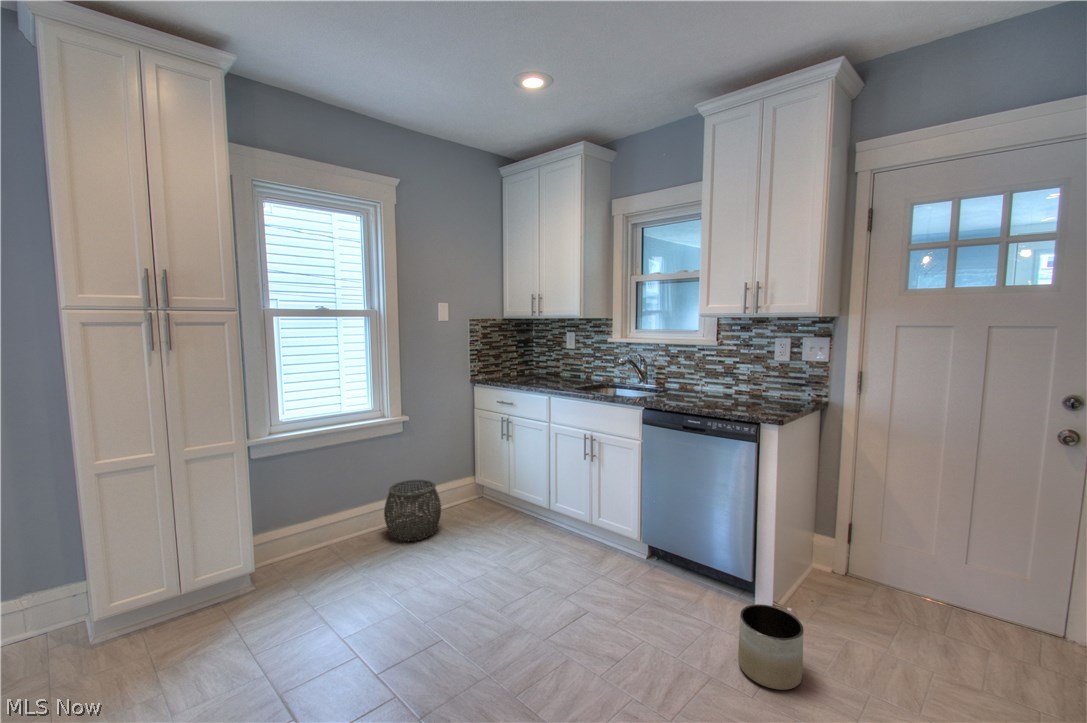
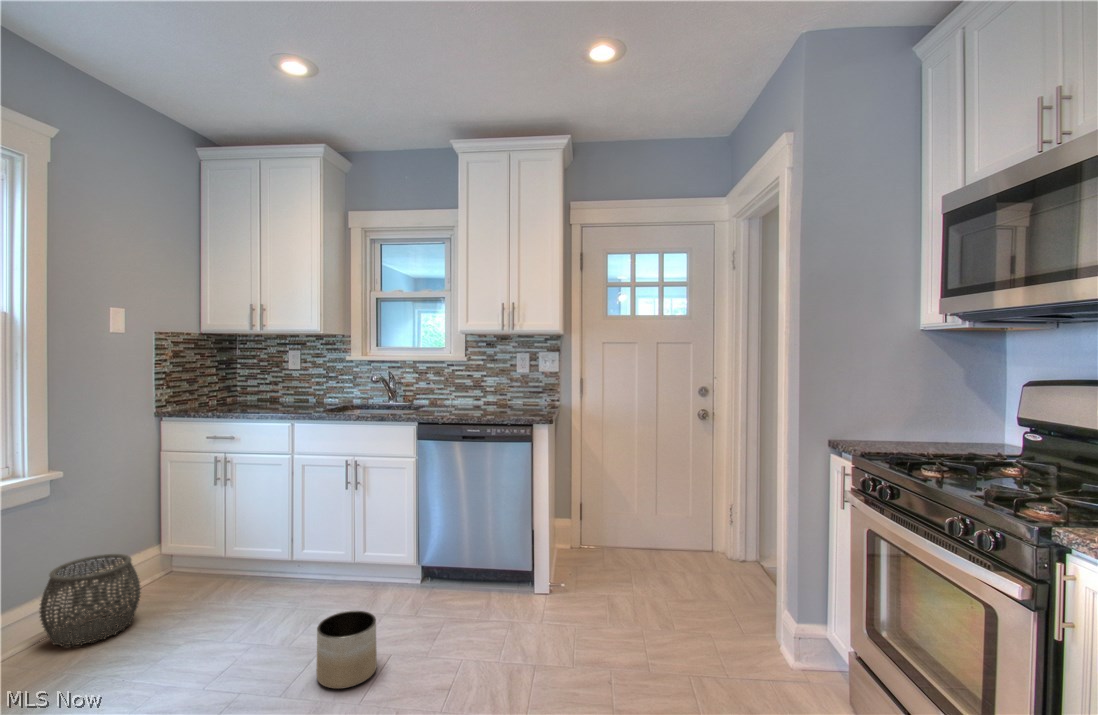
planter: present [738,604,804,690] -> present [317,611,377,689]

